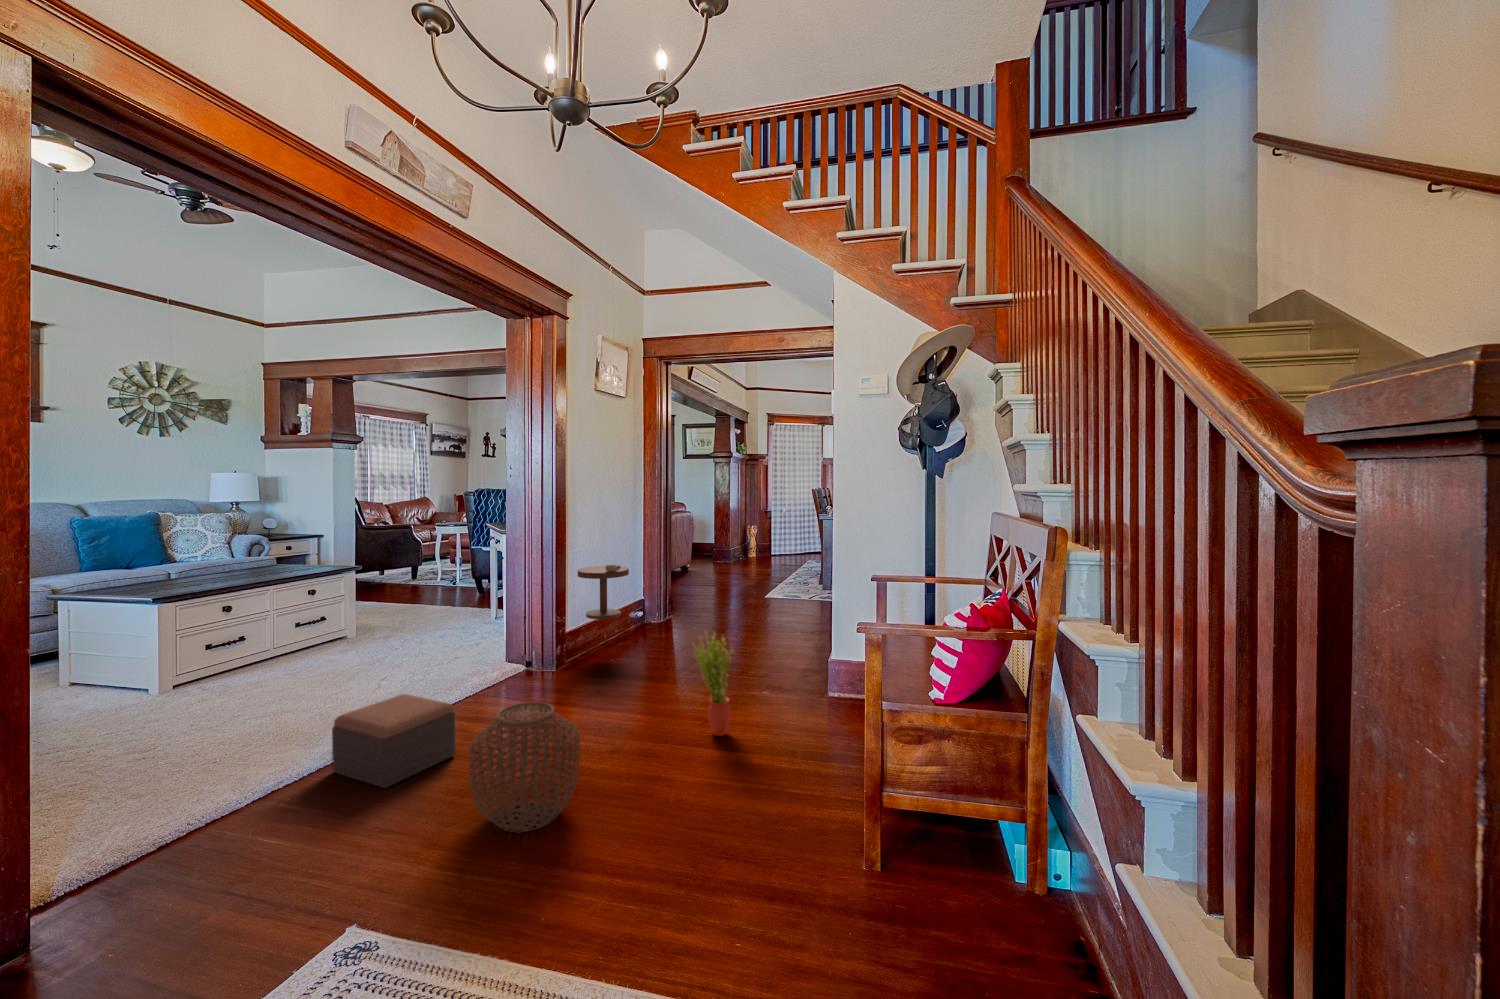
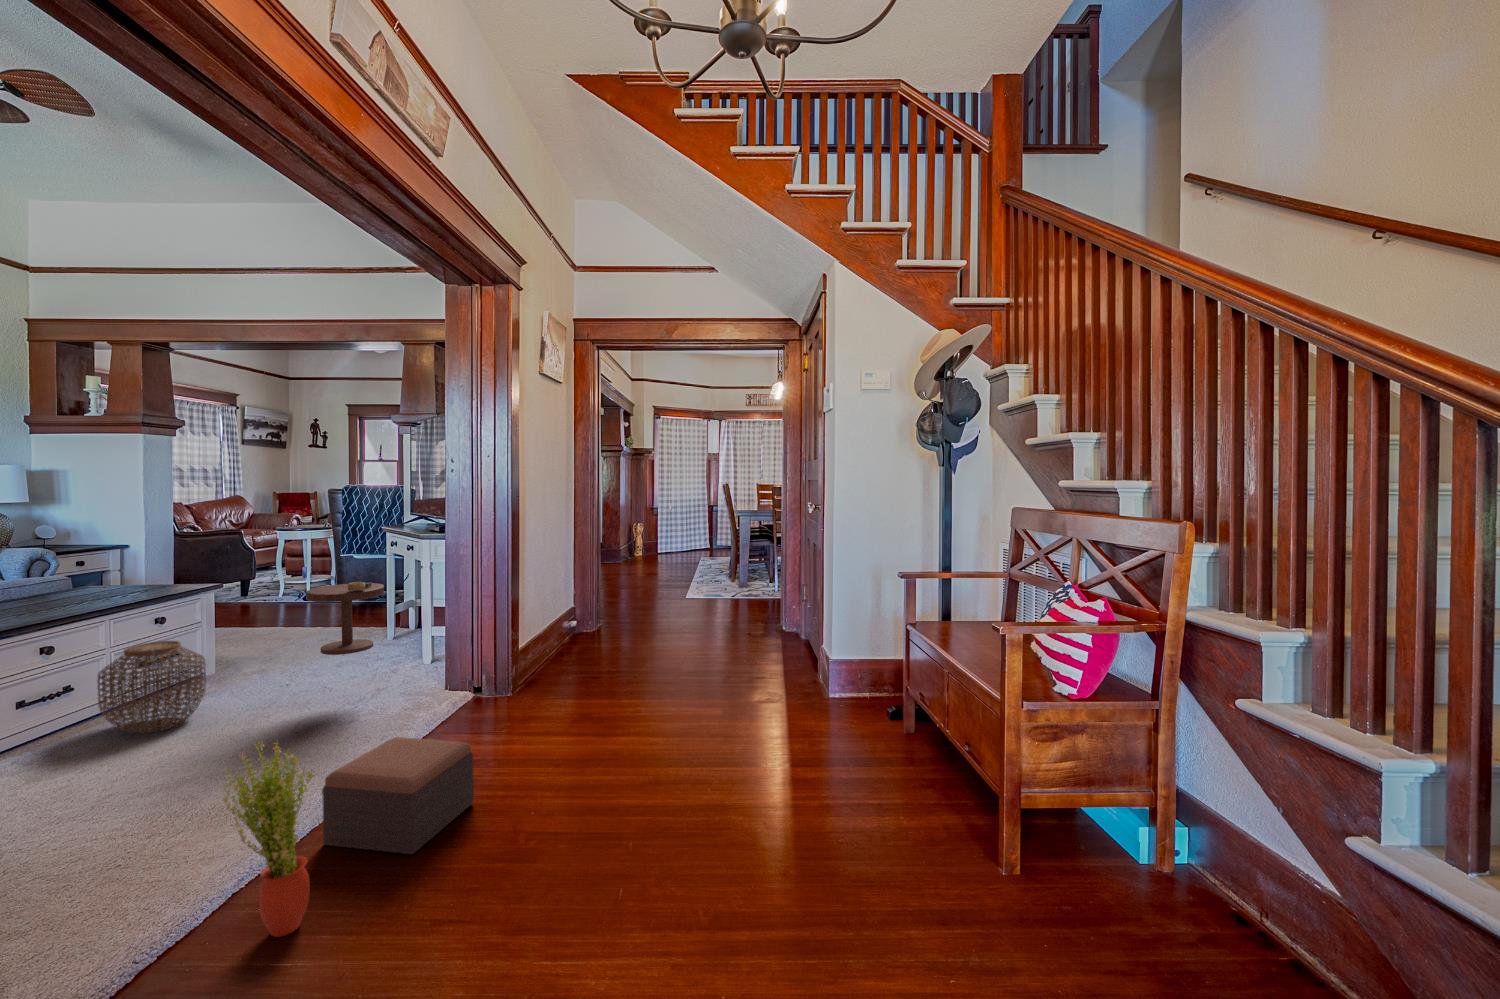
side table: present [578,565,629,619] -> present [306,582,384,655]
potted plant: present [695,632,734,736] -> present [223,741,314,937]
woven basket: present [469,702,580,832] -> present [97,641,206,734]

